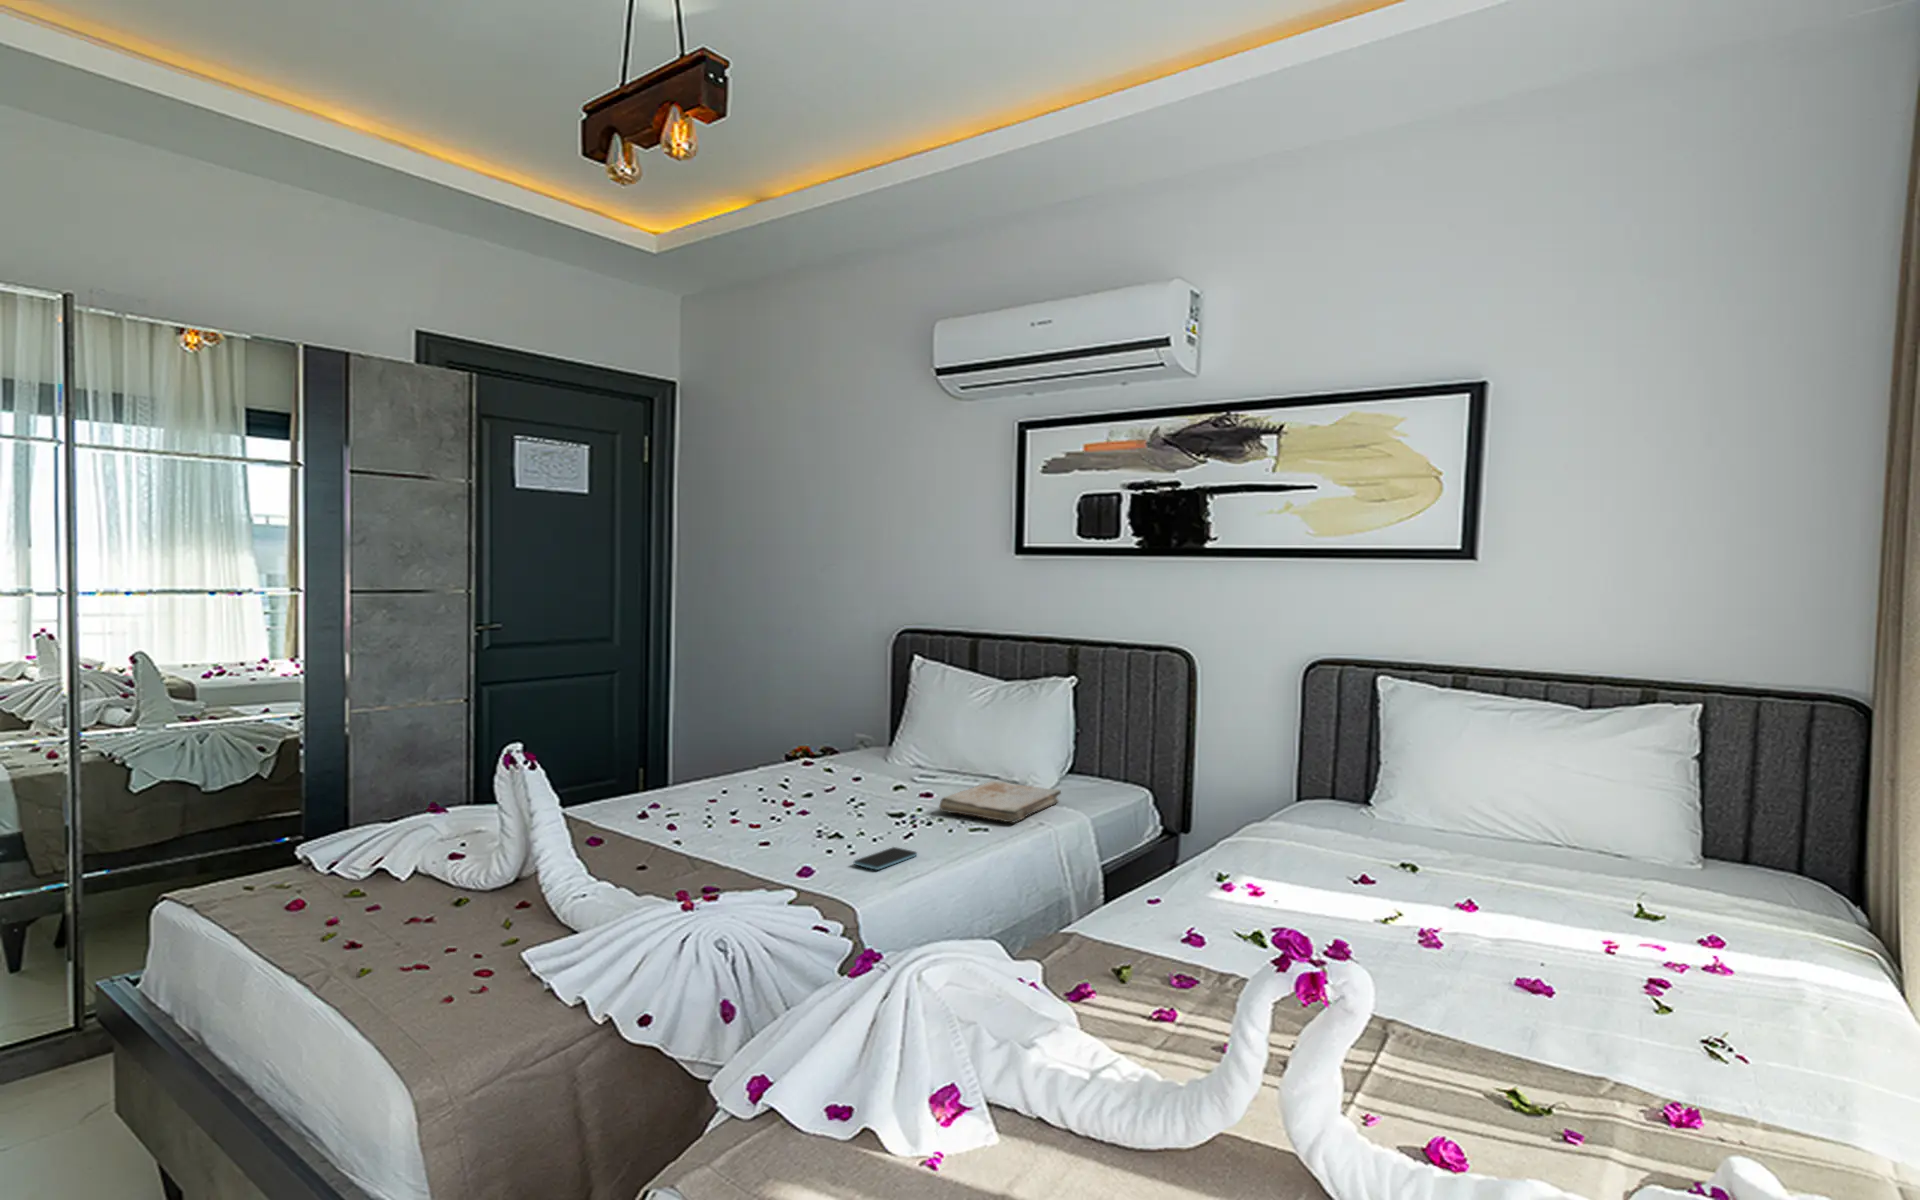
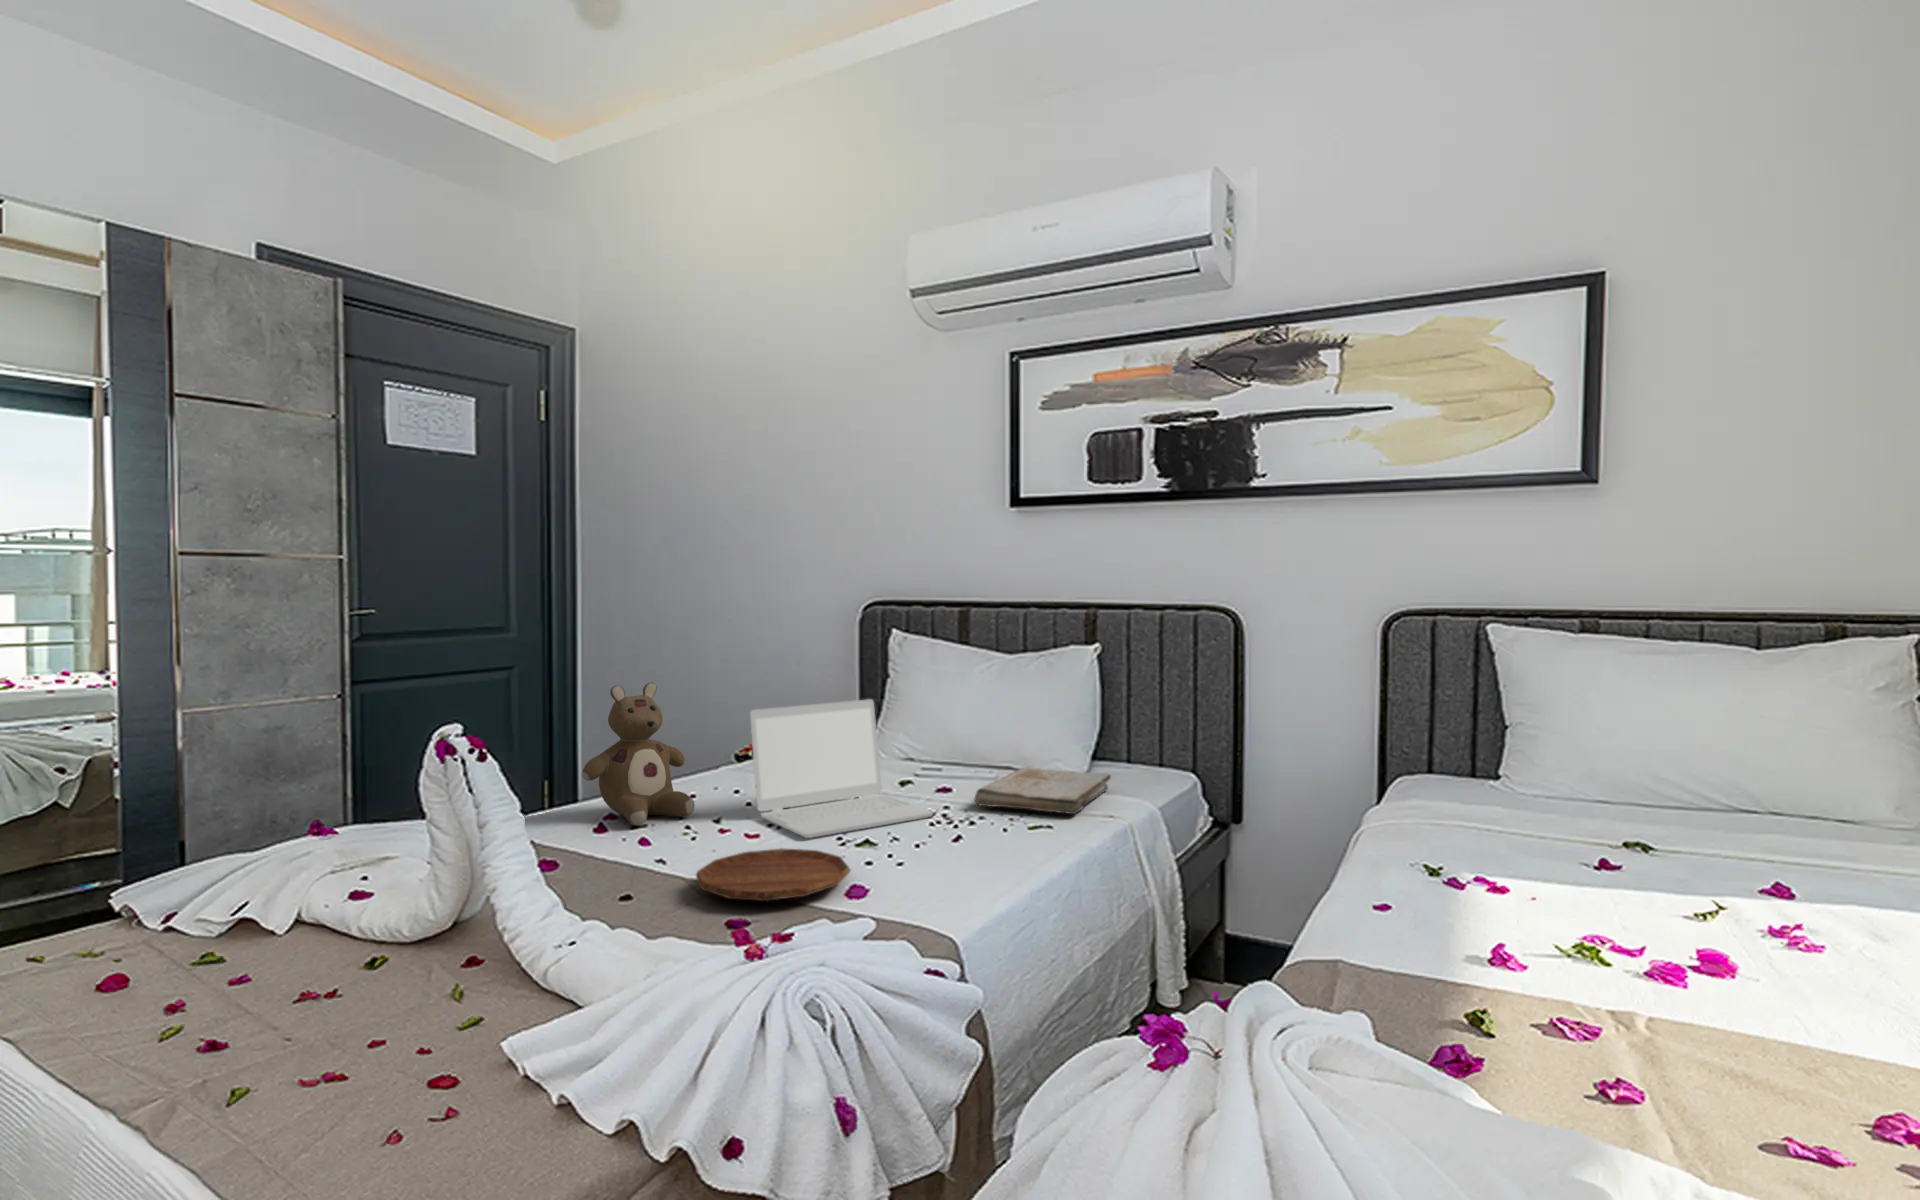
stuffed bear: none [634,701,719,813] -> present [582,682,695,826]
laptop: none [763,720,903,831] -> present [750,699,933,838]
tray: none [694,838,810,876] -> present [696,849,850,901]
smartphone: present [853,847,917,870] -> none [906,851,980,881]

